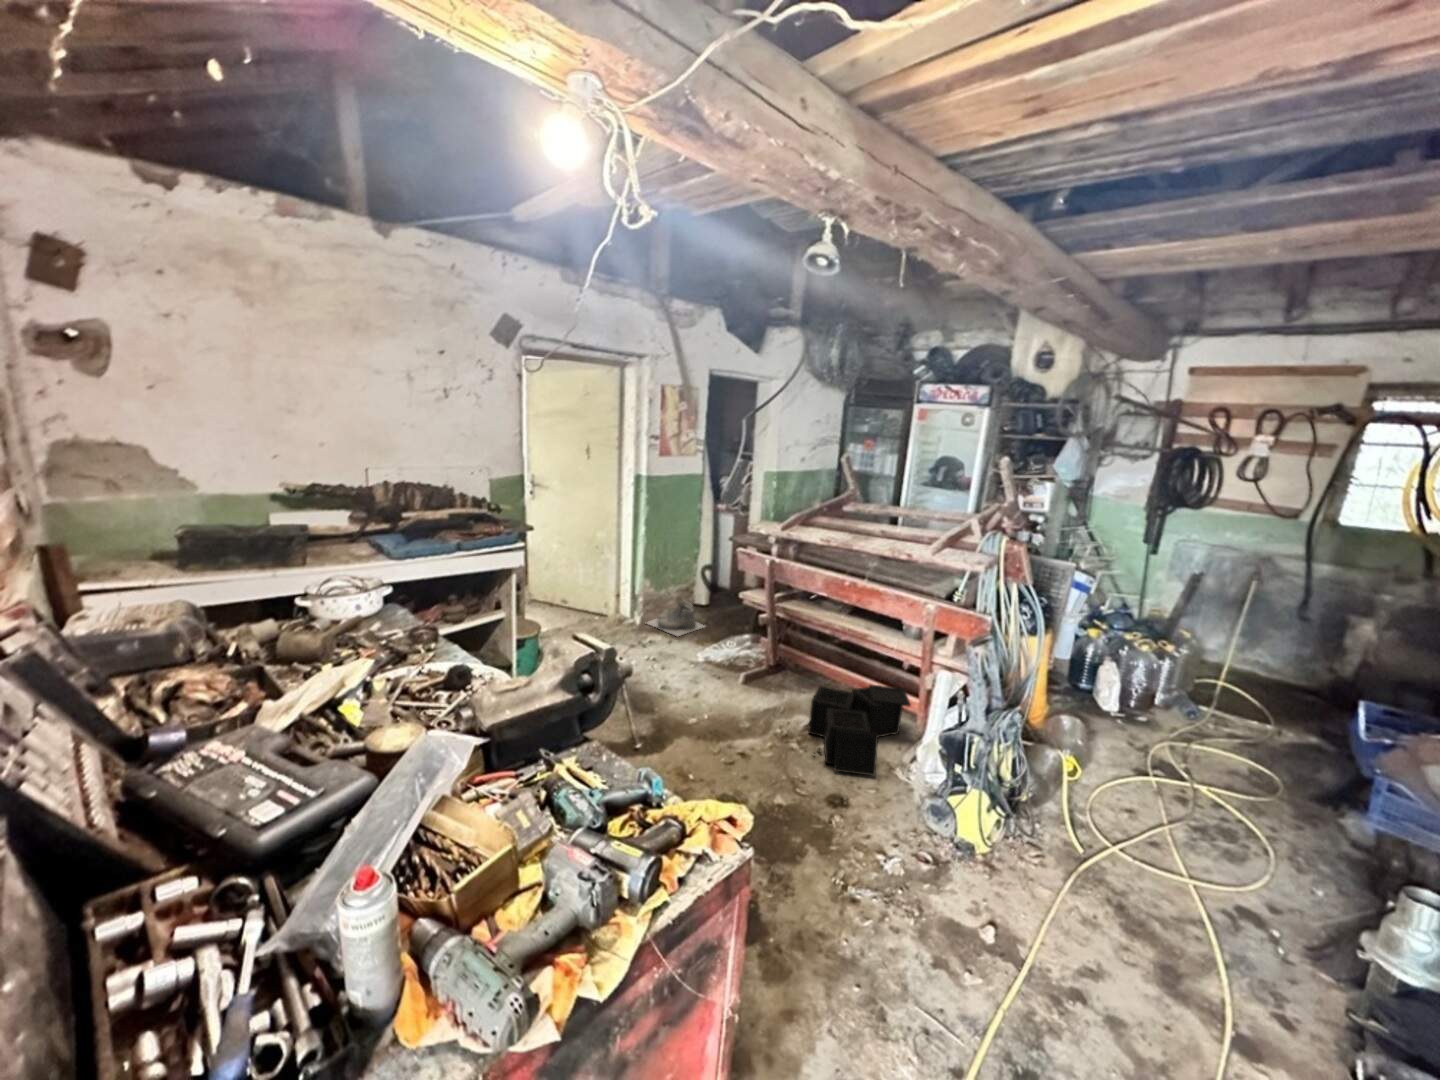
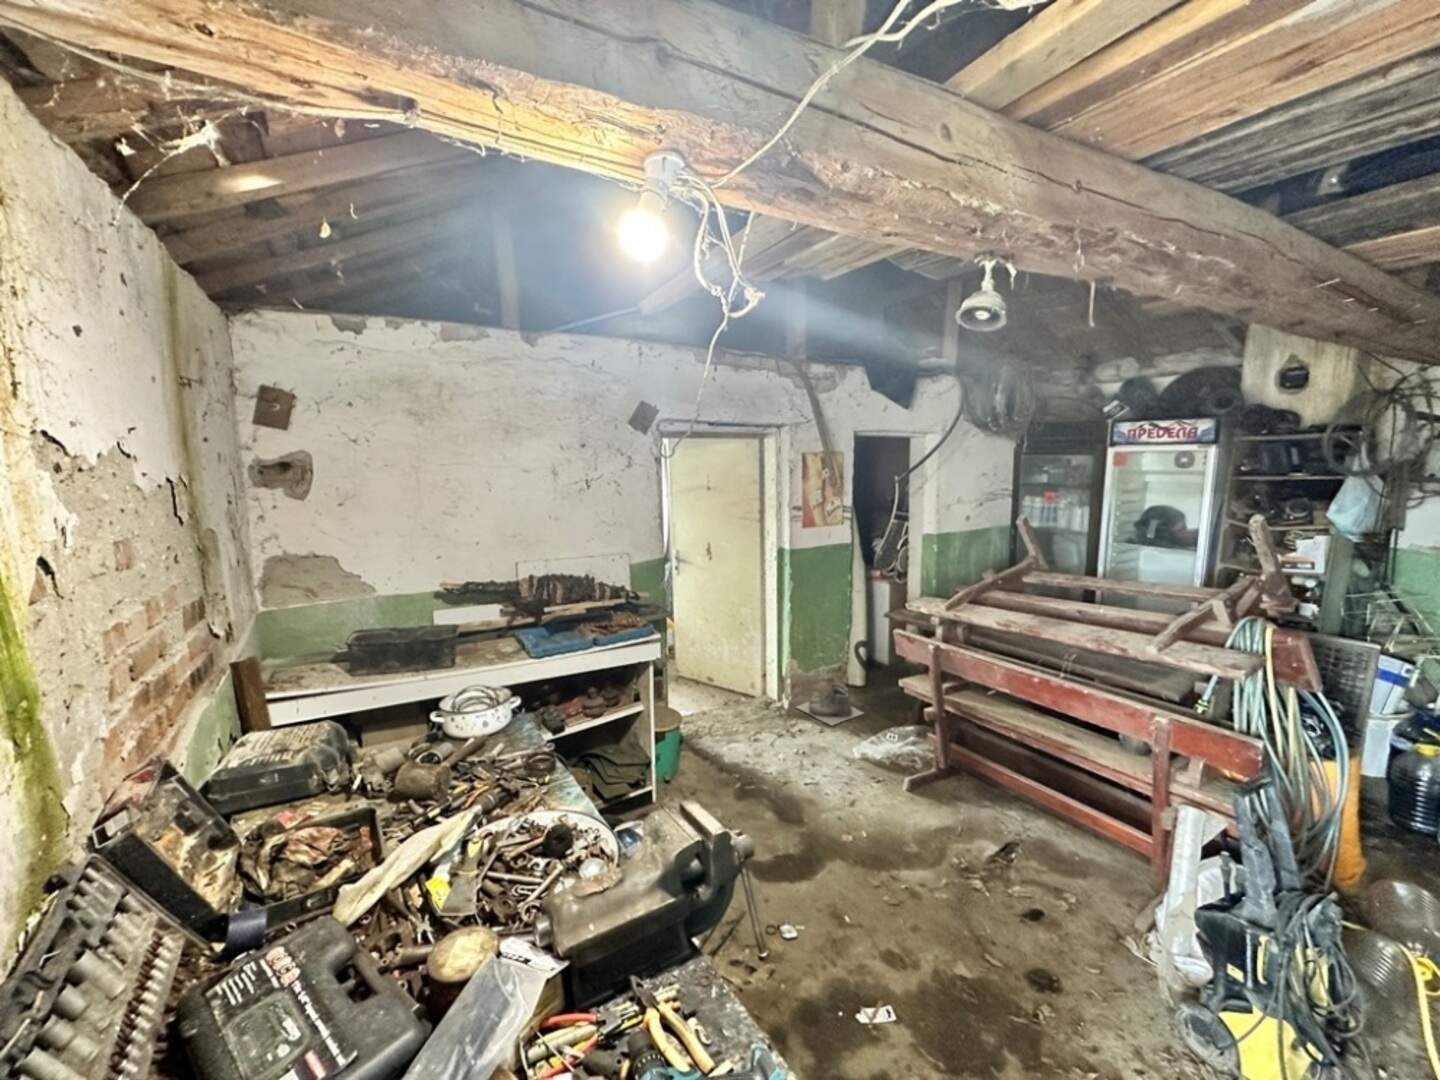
storage bin: present [808,685,911,776] -> none [992,810,1141,953]

